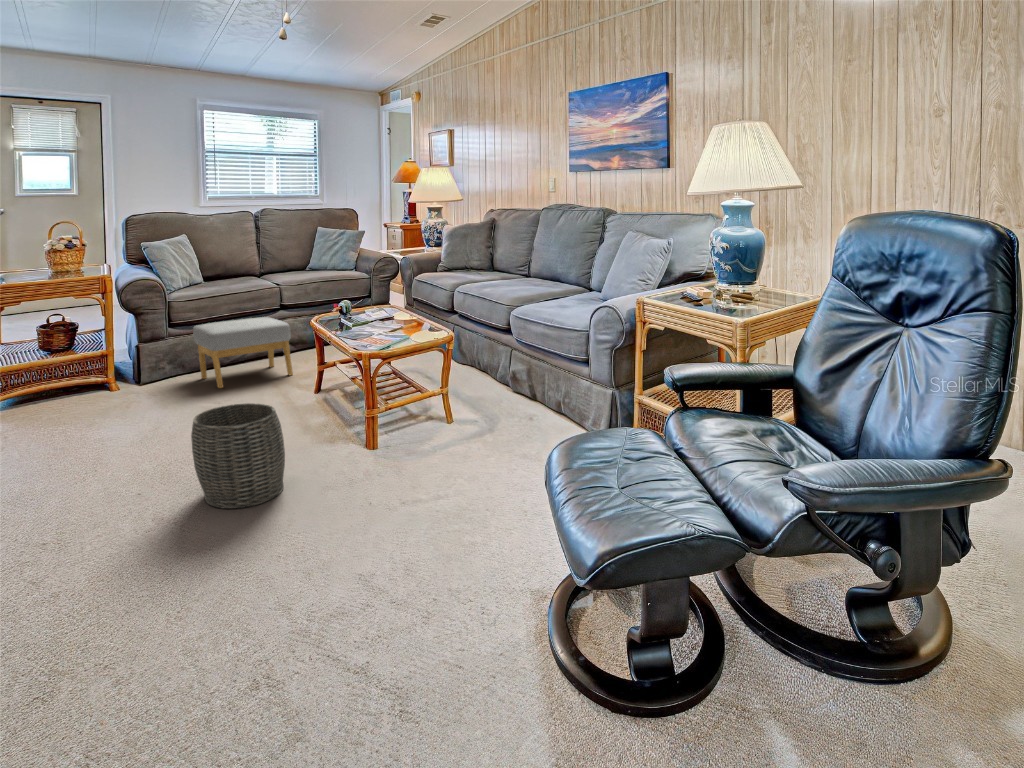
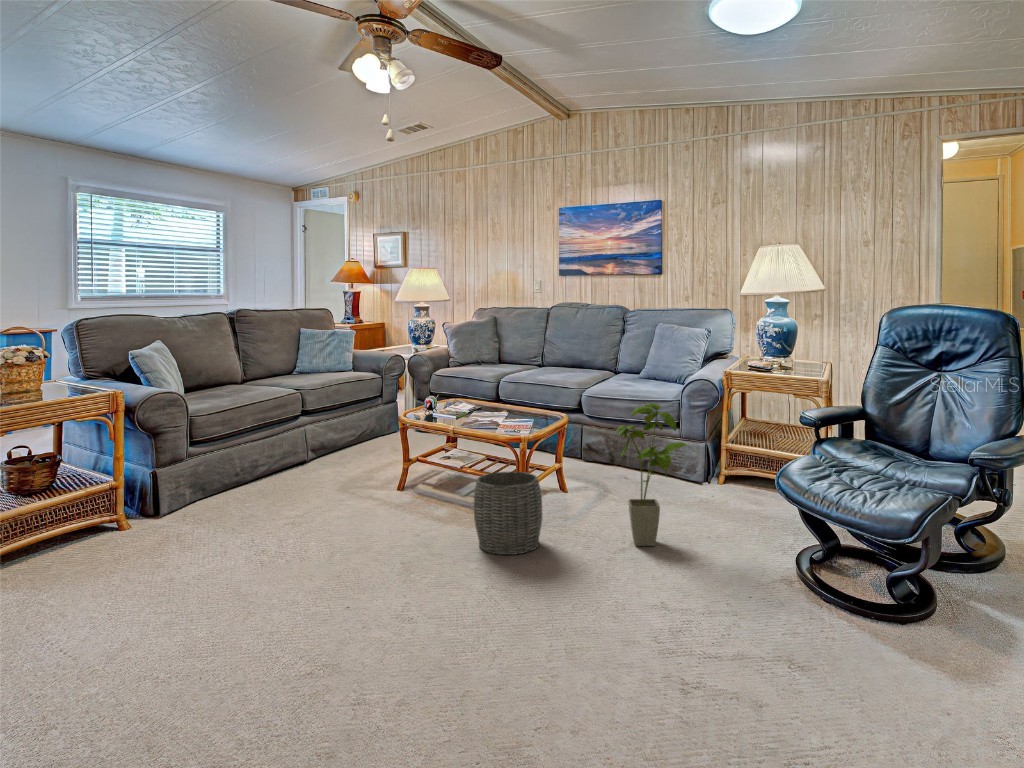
footstool: present [193,317,293,388] -> none [272,419,364,489]
house plant: none [333,338,447,530] -> present [615,403,689,546]

